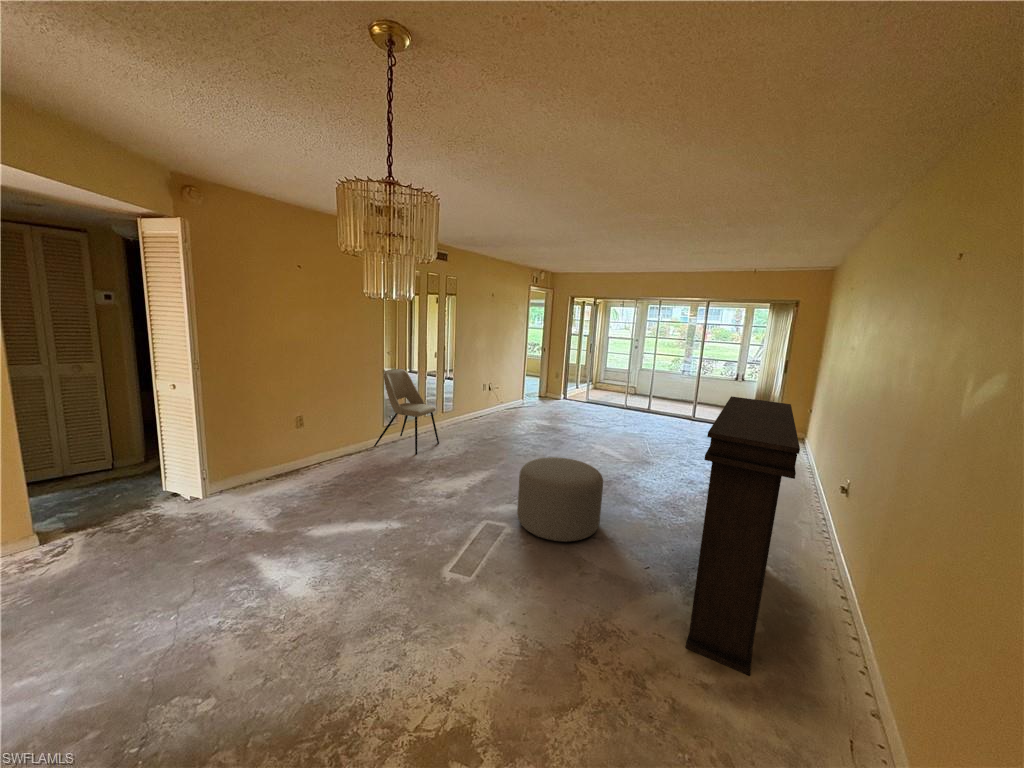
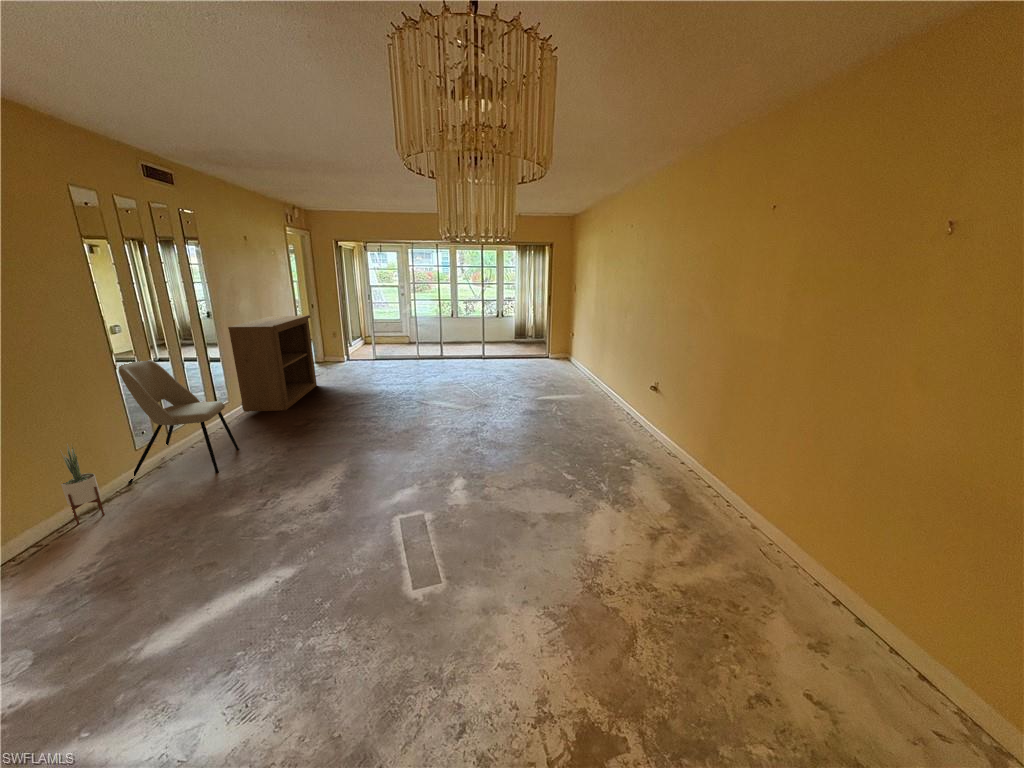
bookshelf: none [463,353,529,426] -> present [228,315,317,412]
console table: present [686,396,800,676] -> none [596,329,733,545]
potted plant: none [338,410,354,460] -> present [60,444,105,524]
ottoman: present [517,457,603,542] -> none [420,420,510,509]

